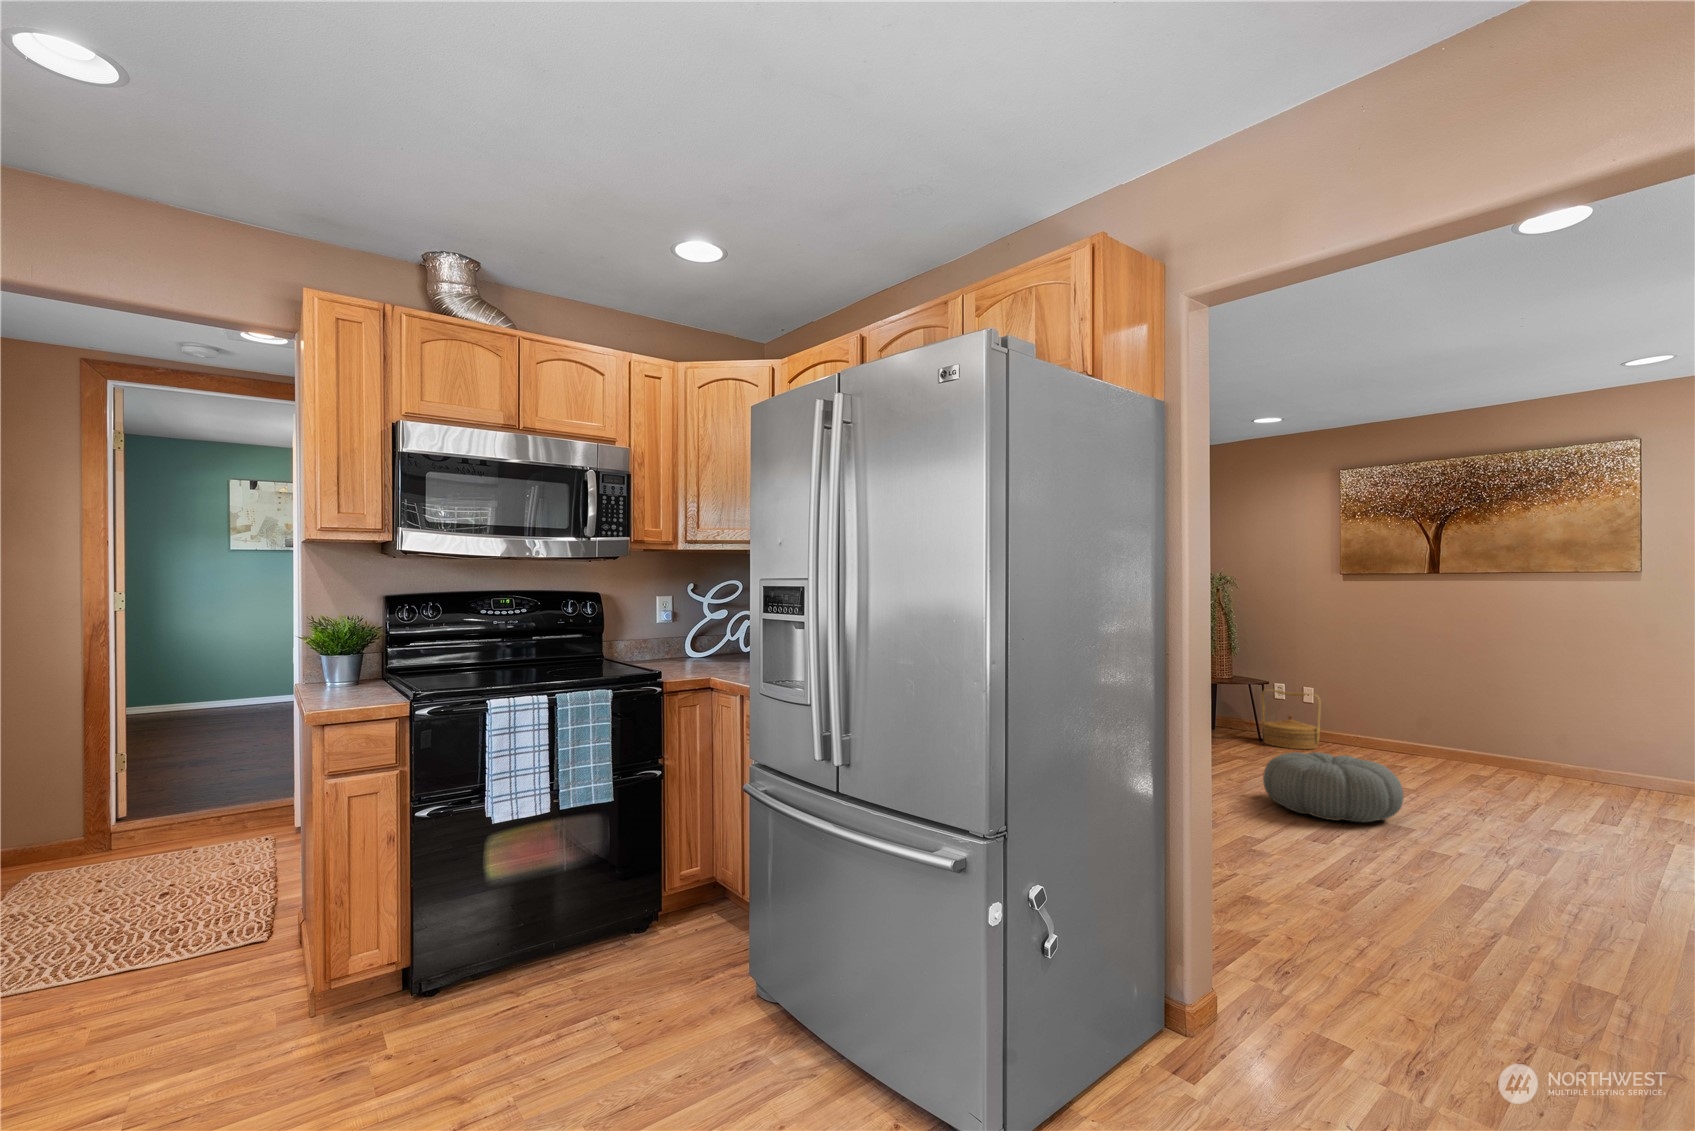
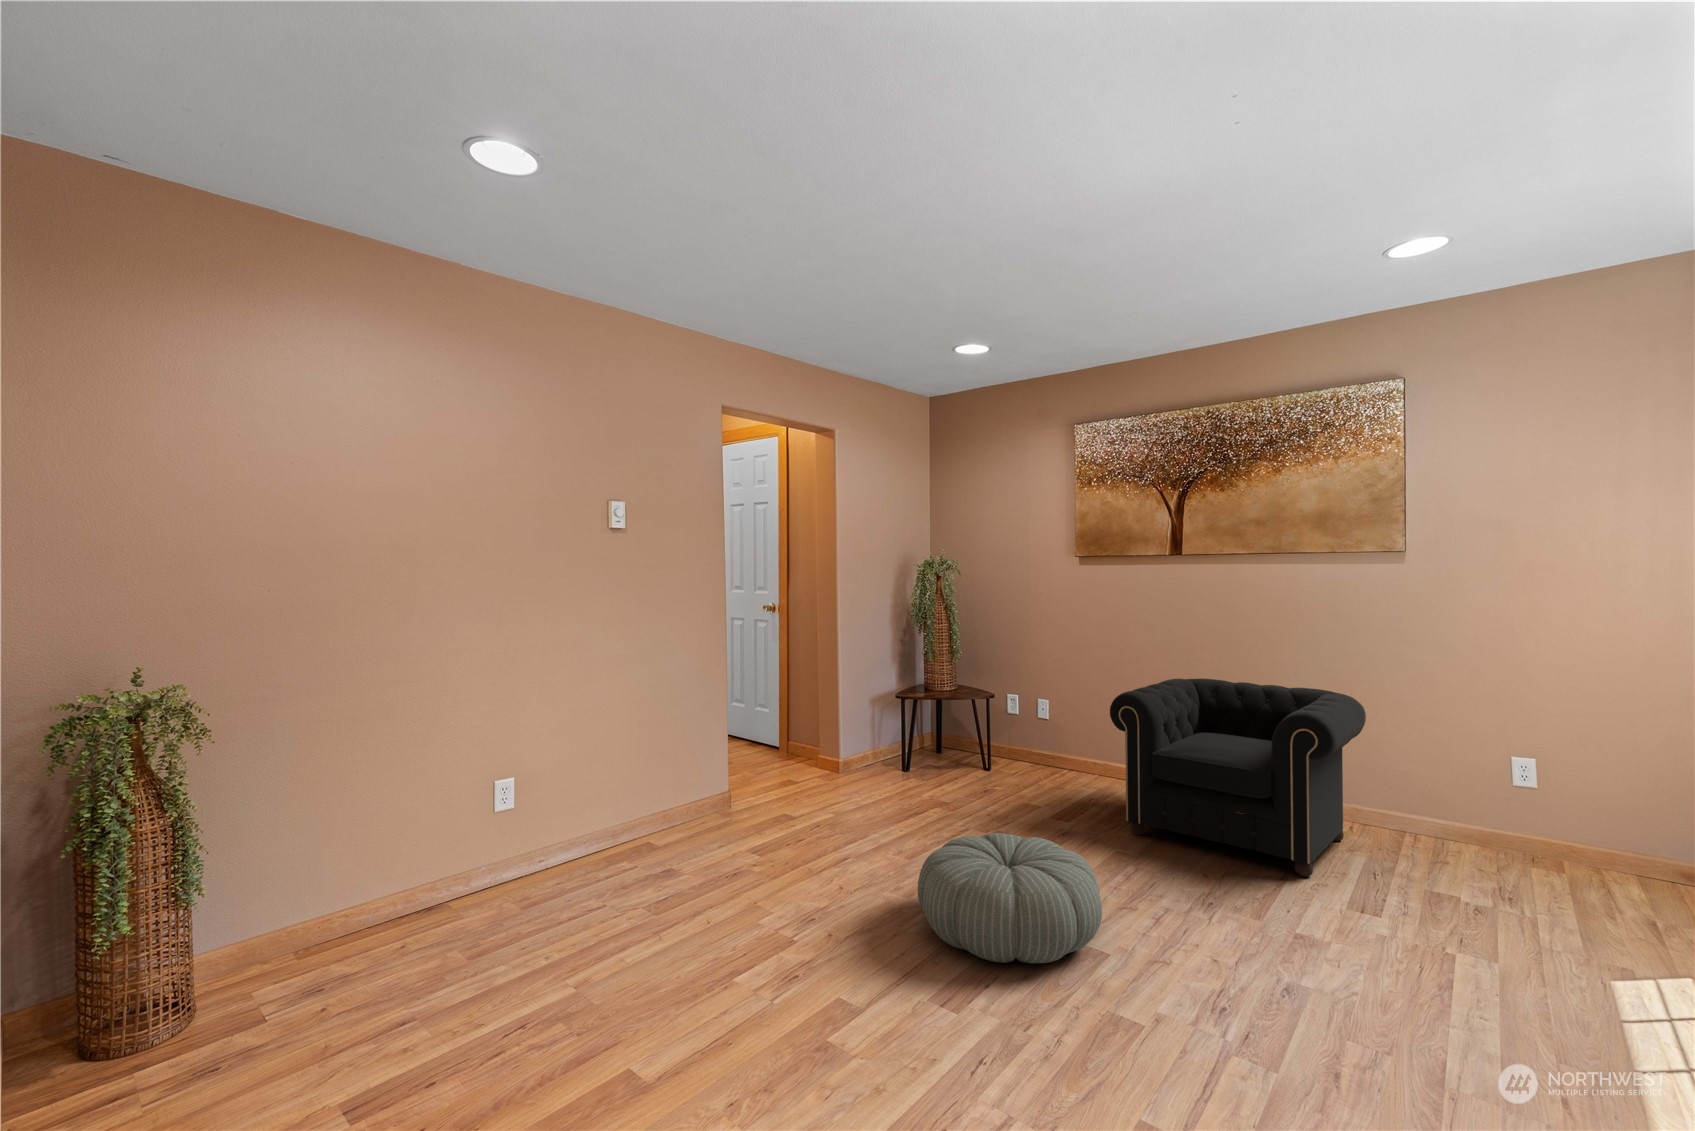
armchair: none [1384,670,1607,807] -> present [1110,678,1366,877]
woven basket: present [1262,689,1321,749] -> none [989,701,1053,779]

